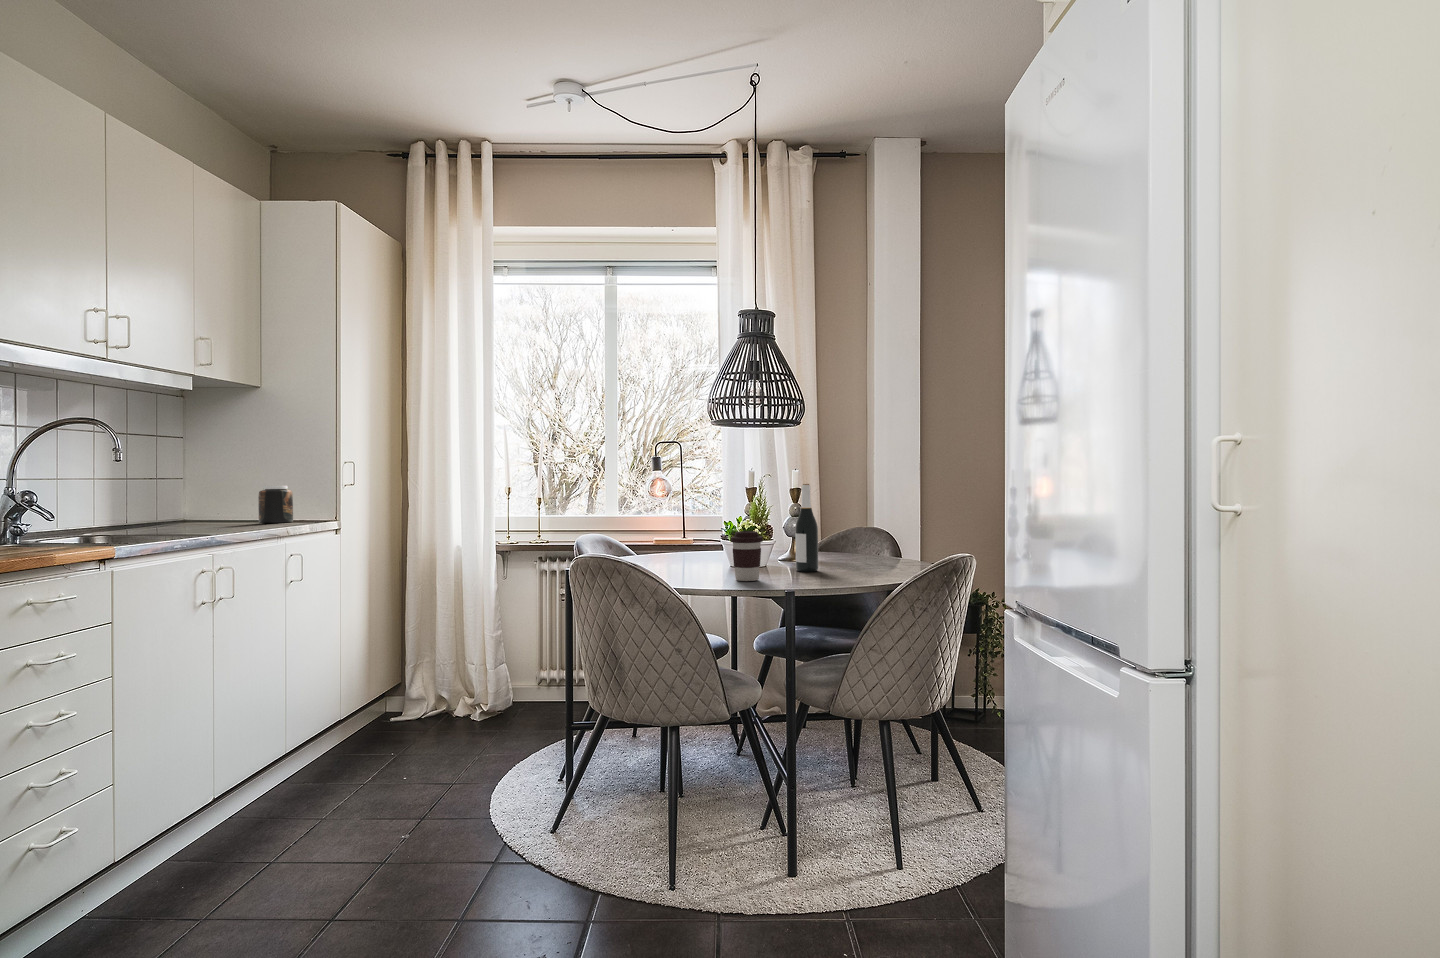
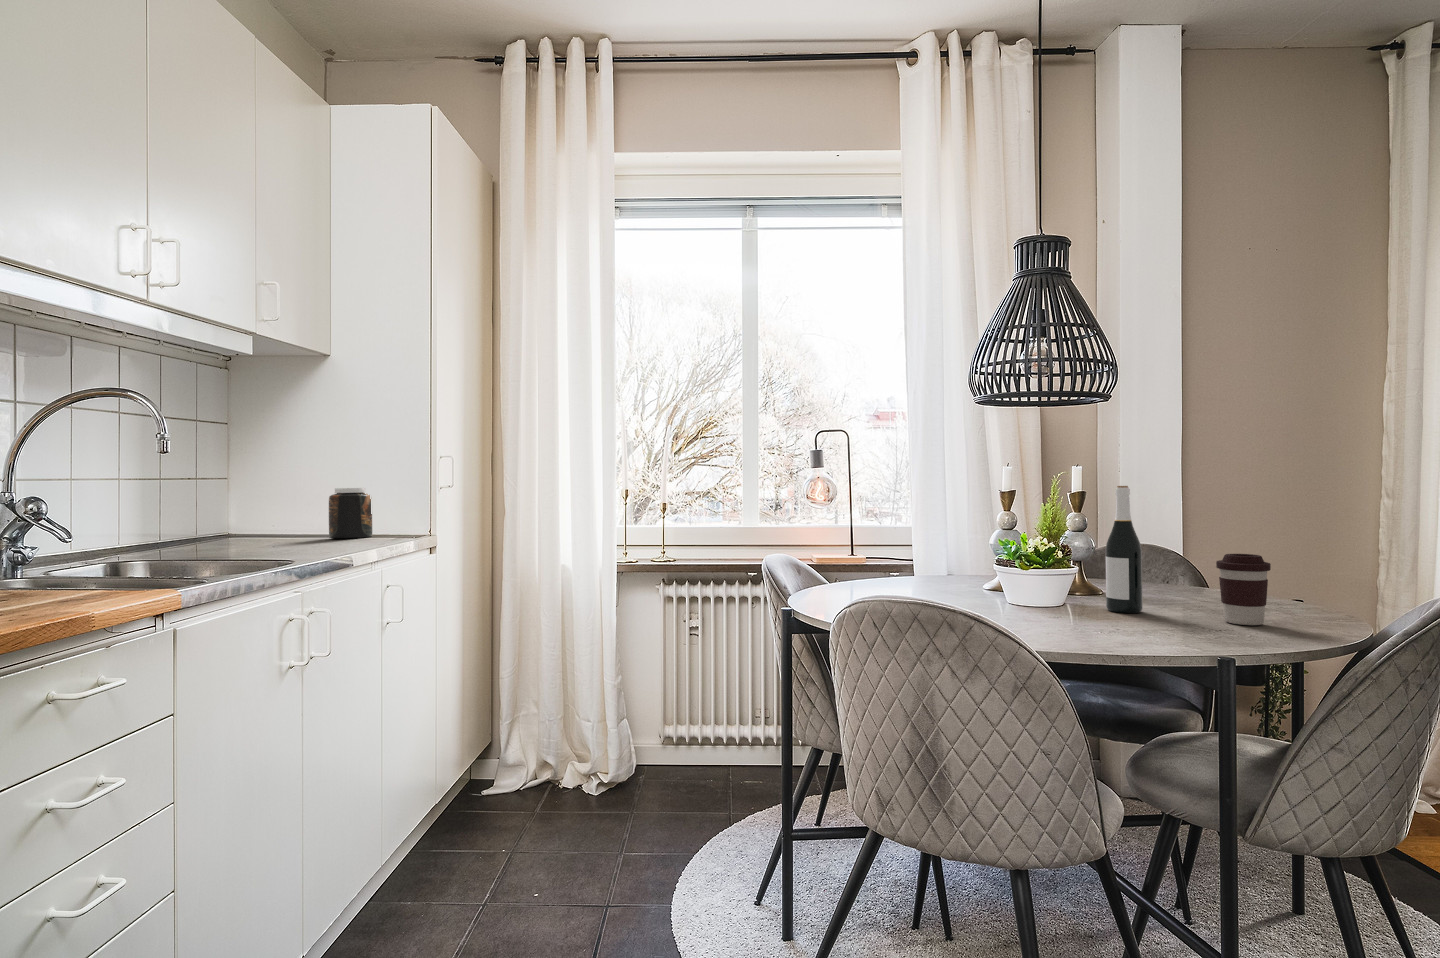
coffee cup: present [731,531,763,581] -> present [1216,554,1271,625]

